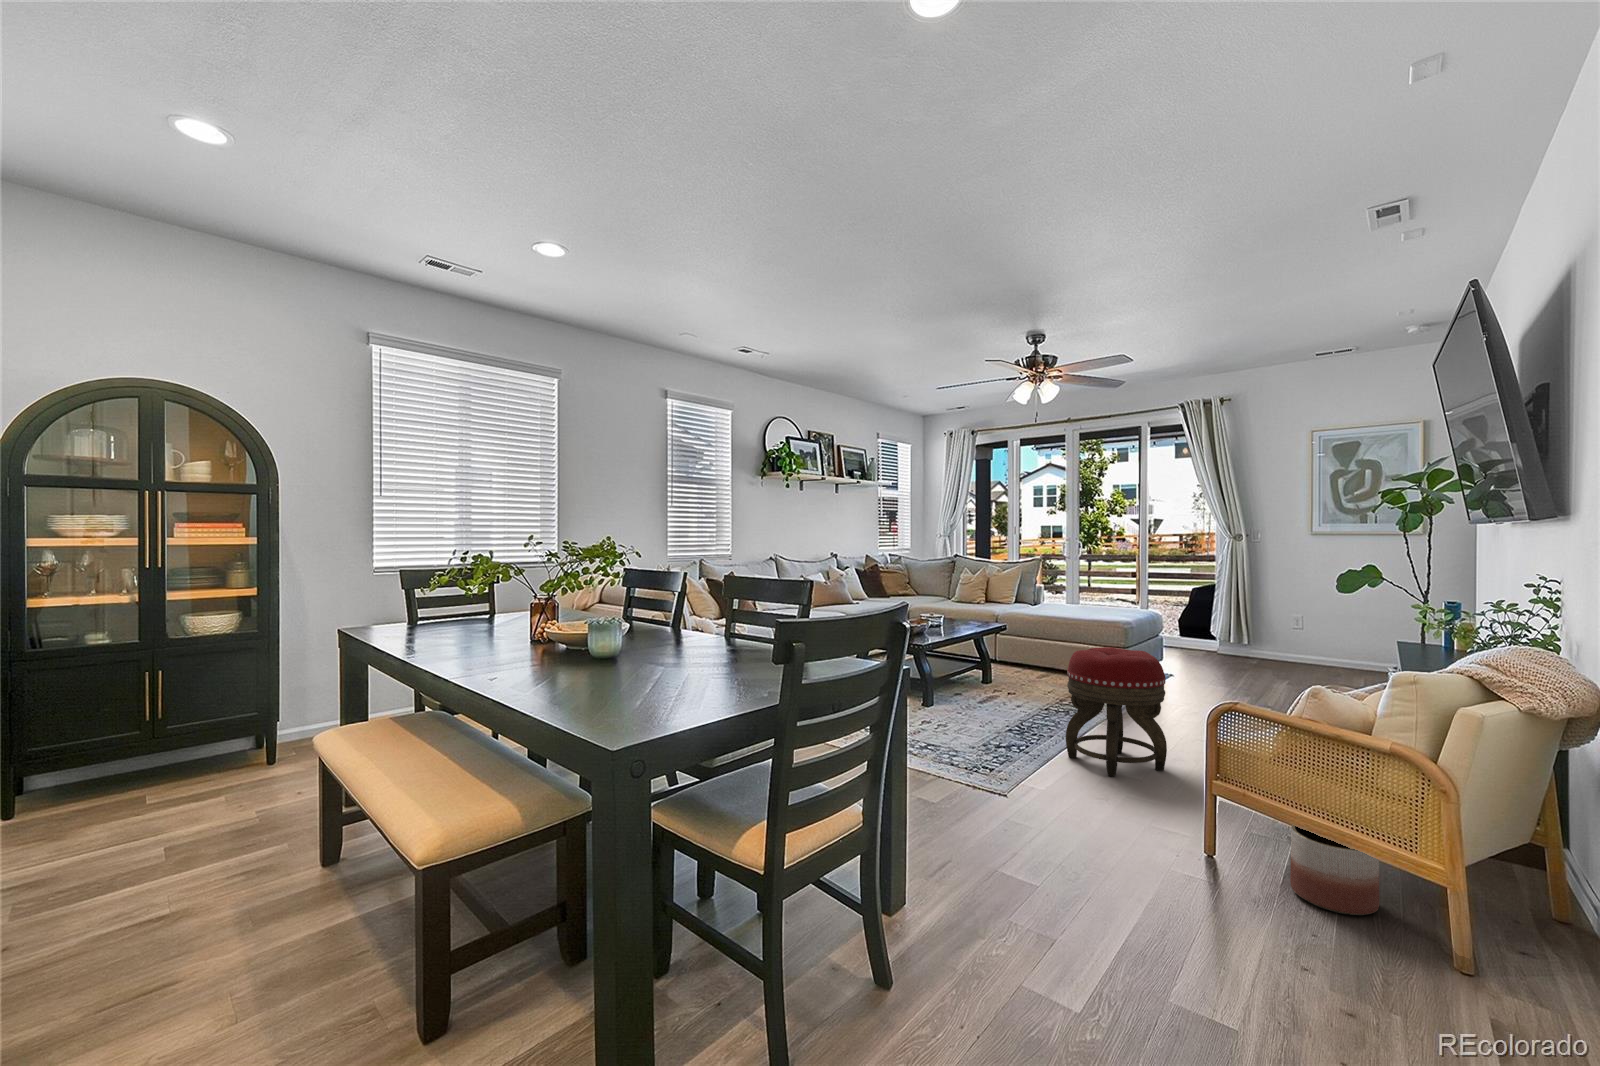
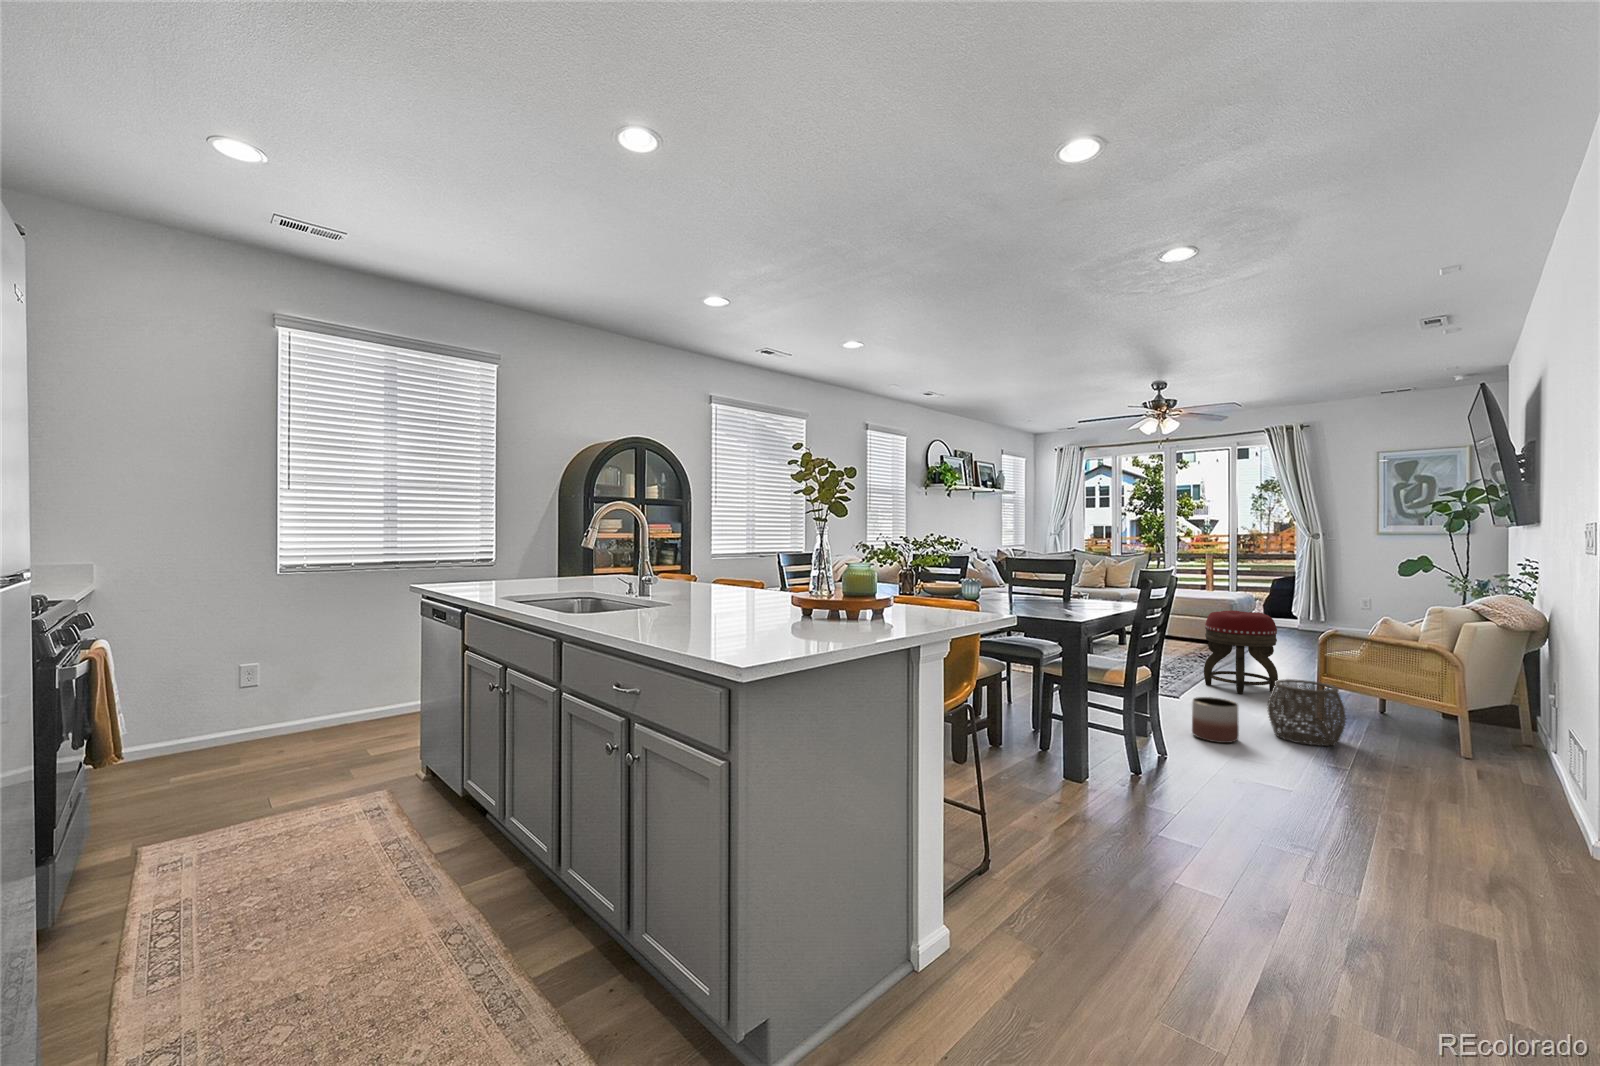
woven basket: none [1123,783,1251,915] -> present [1268,679,1346,746]
planter: present [1290,825,1380,915] -> present [1192,697,1239,743]

